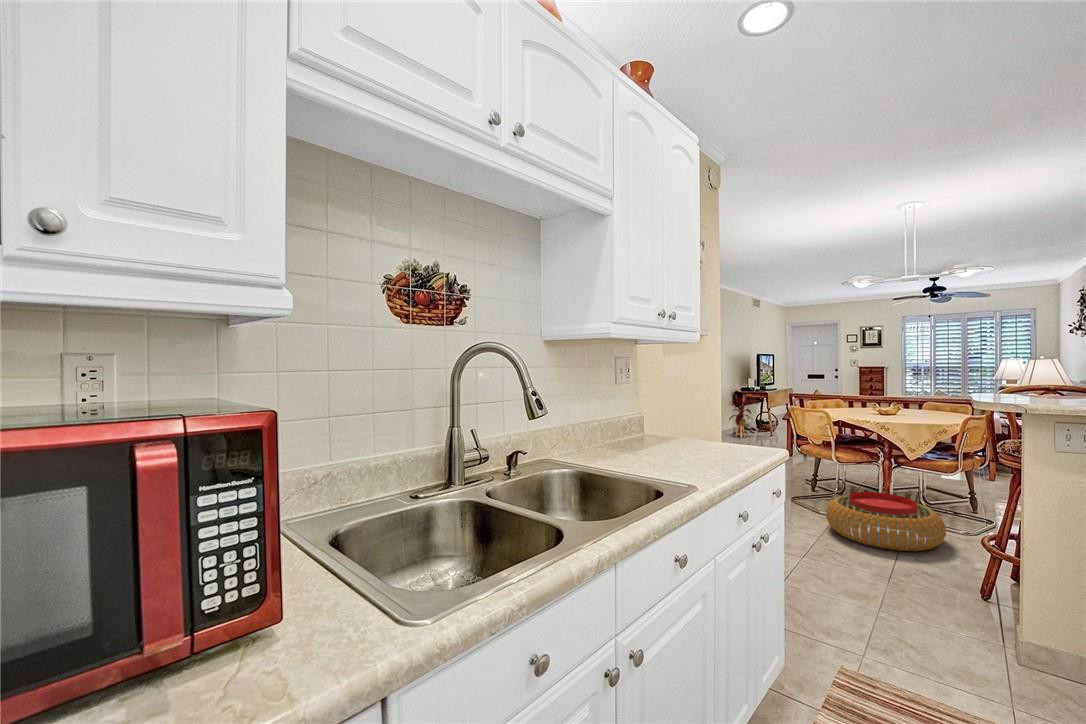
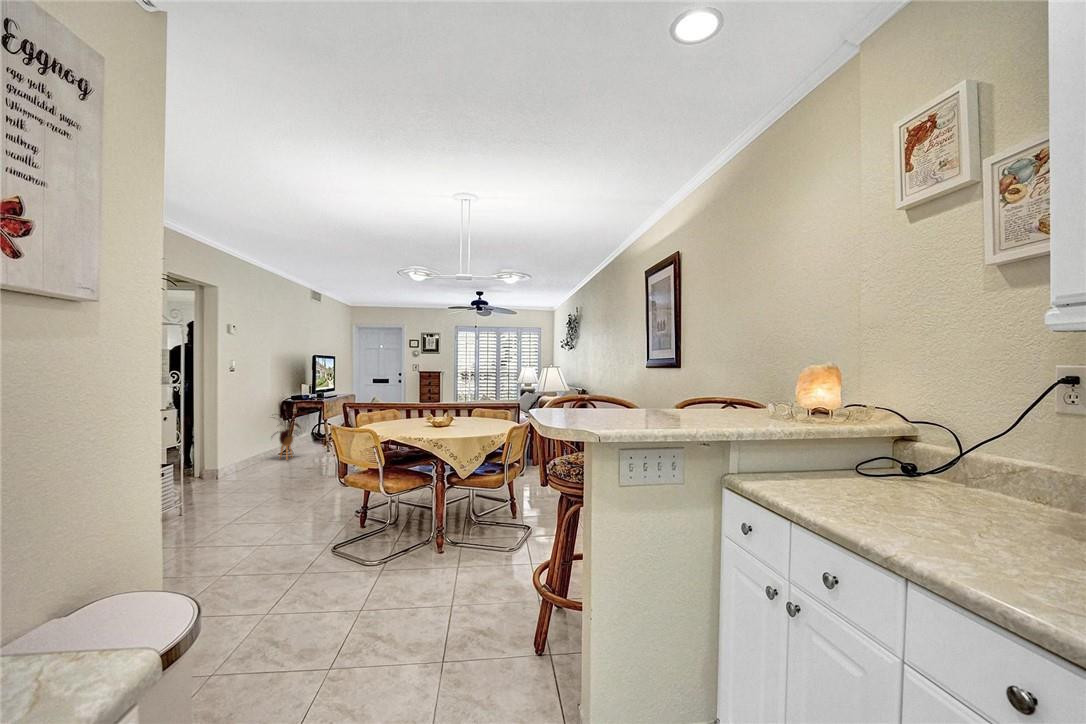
pouf: present [826,492,946,551] -> none [360,533,500,628]

